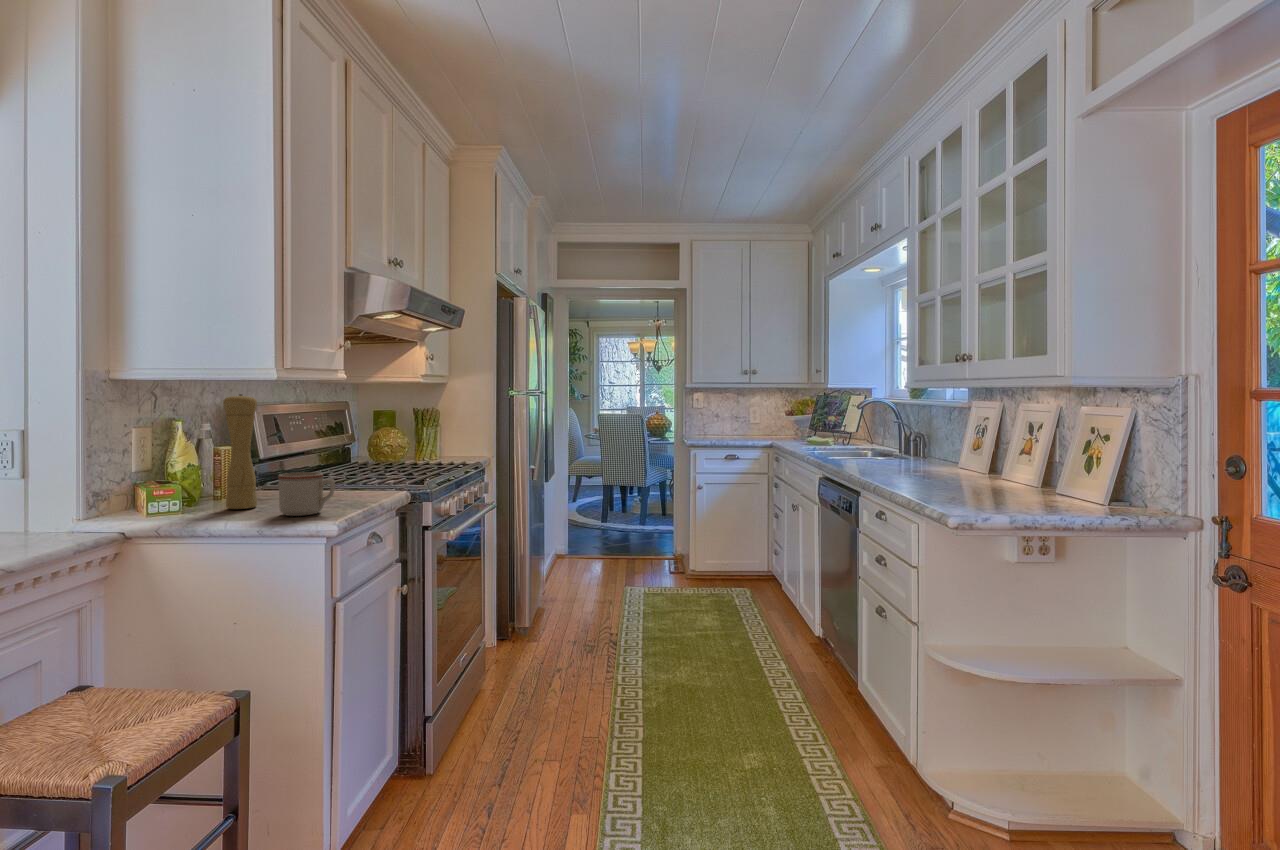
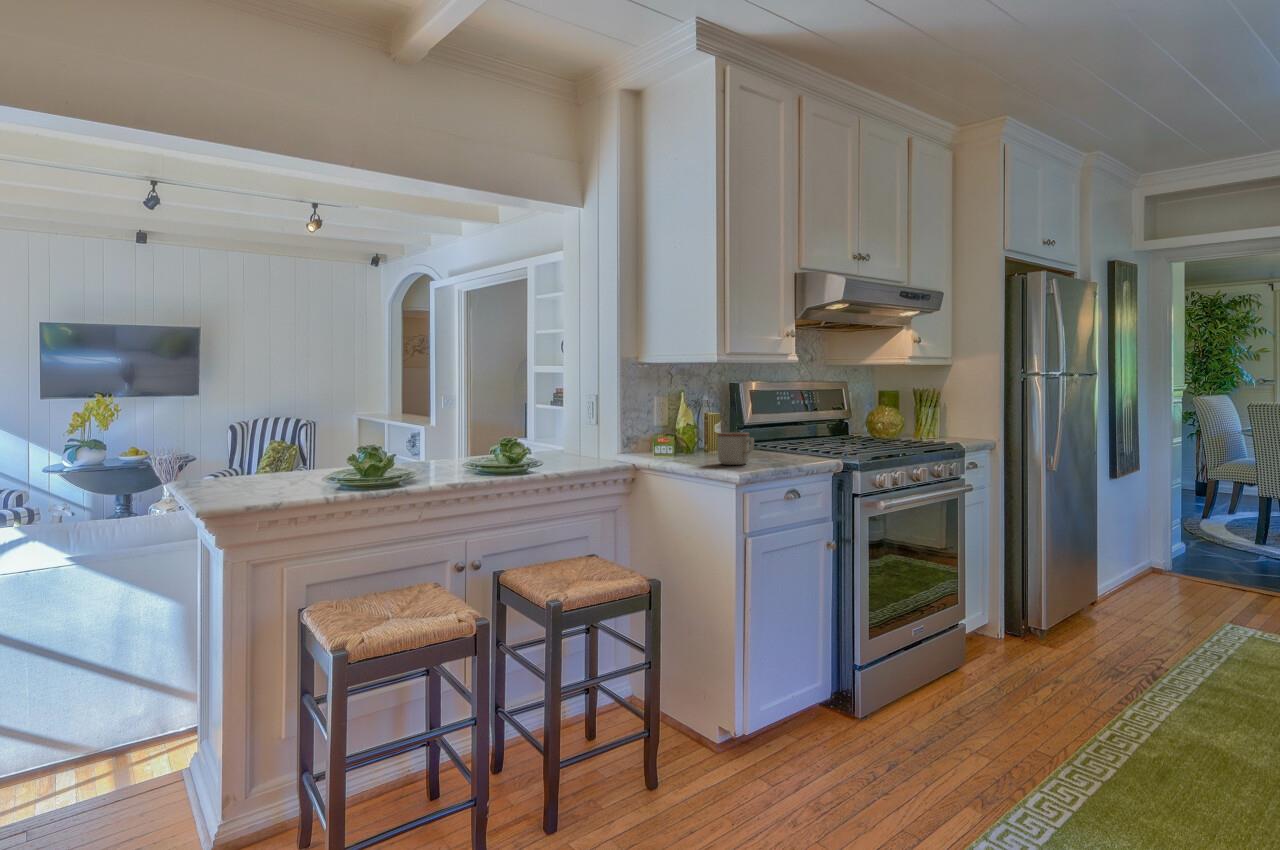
pepper mill: present [223,394,257,509] -> none [697,372,719,458]

